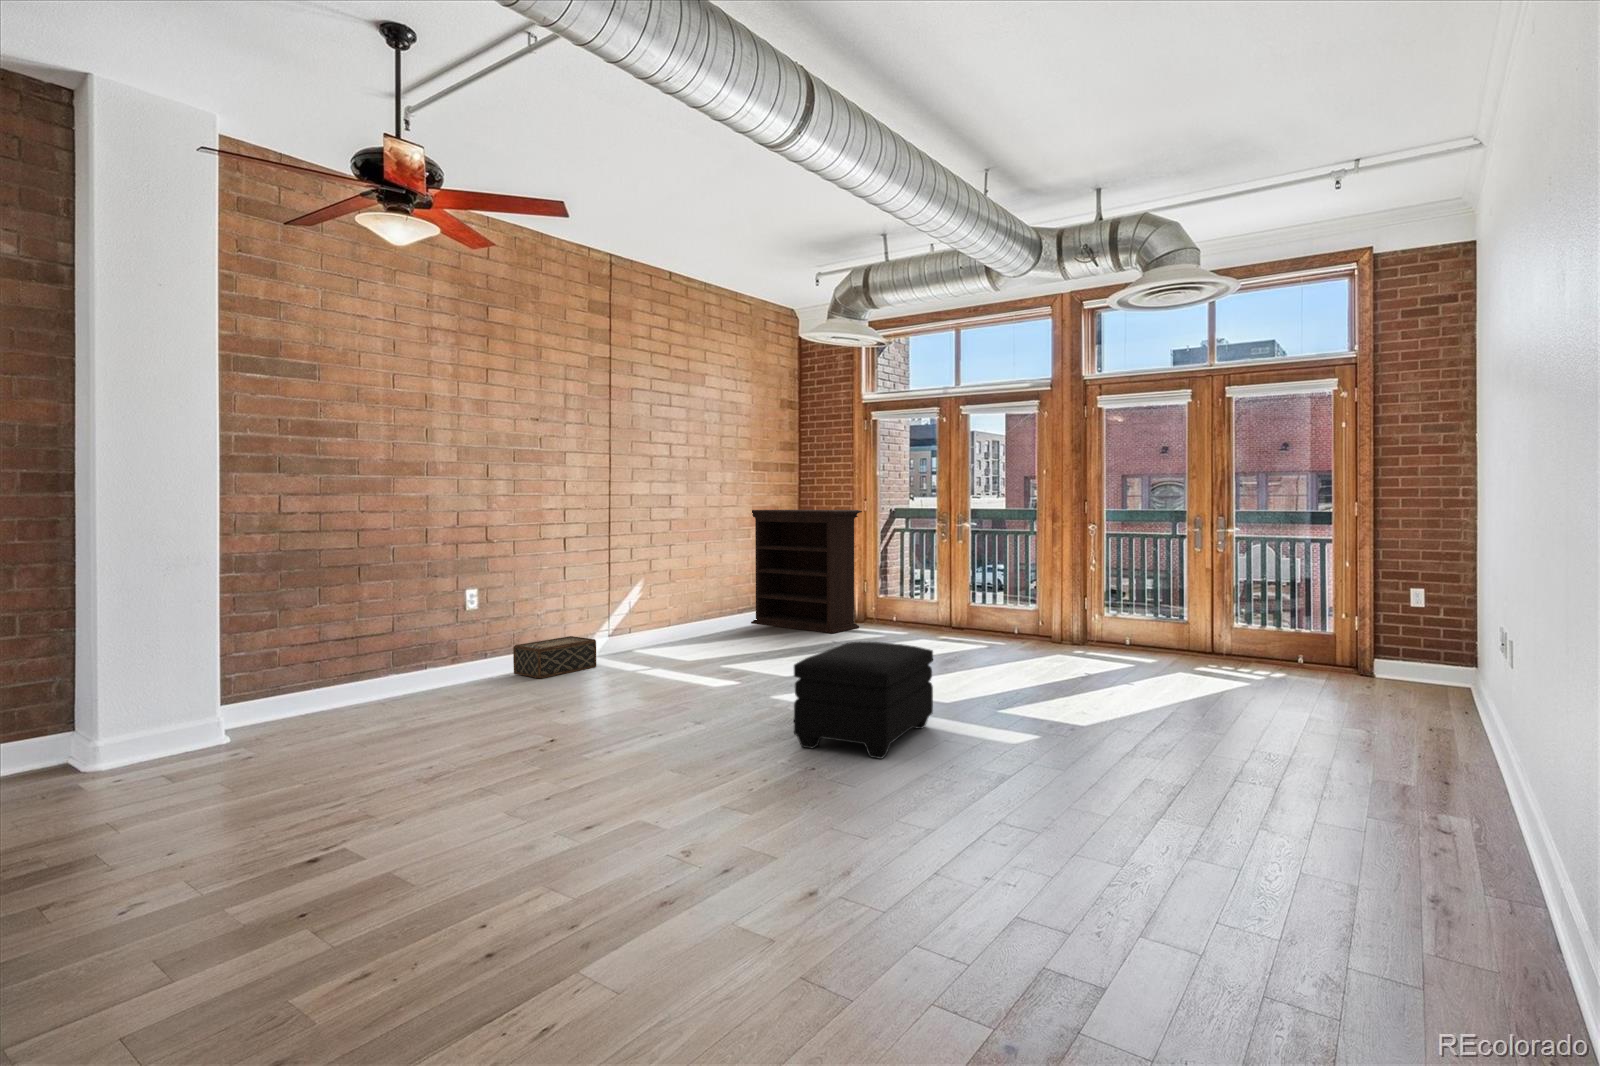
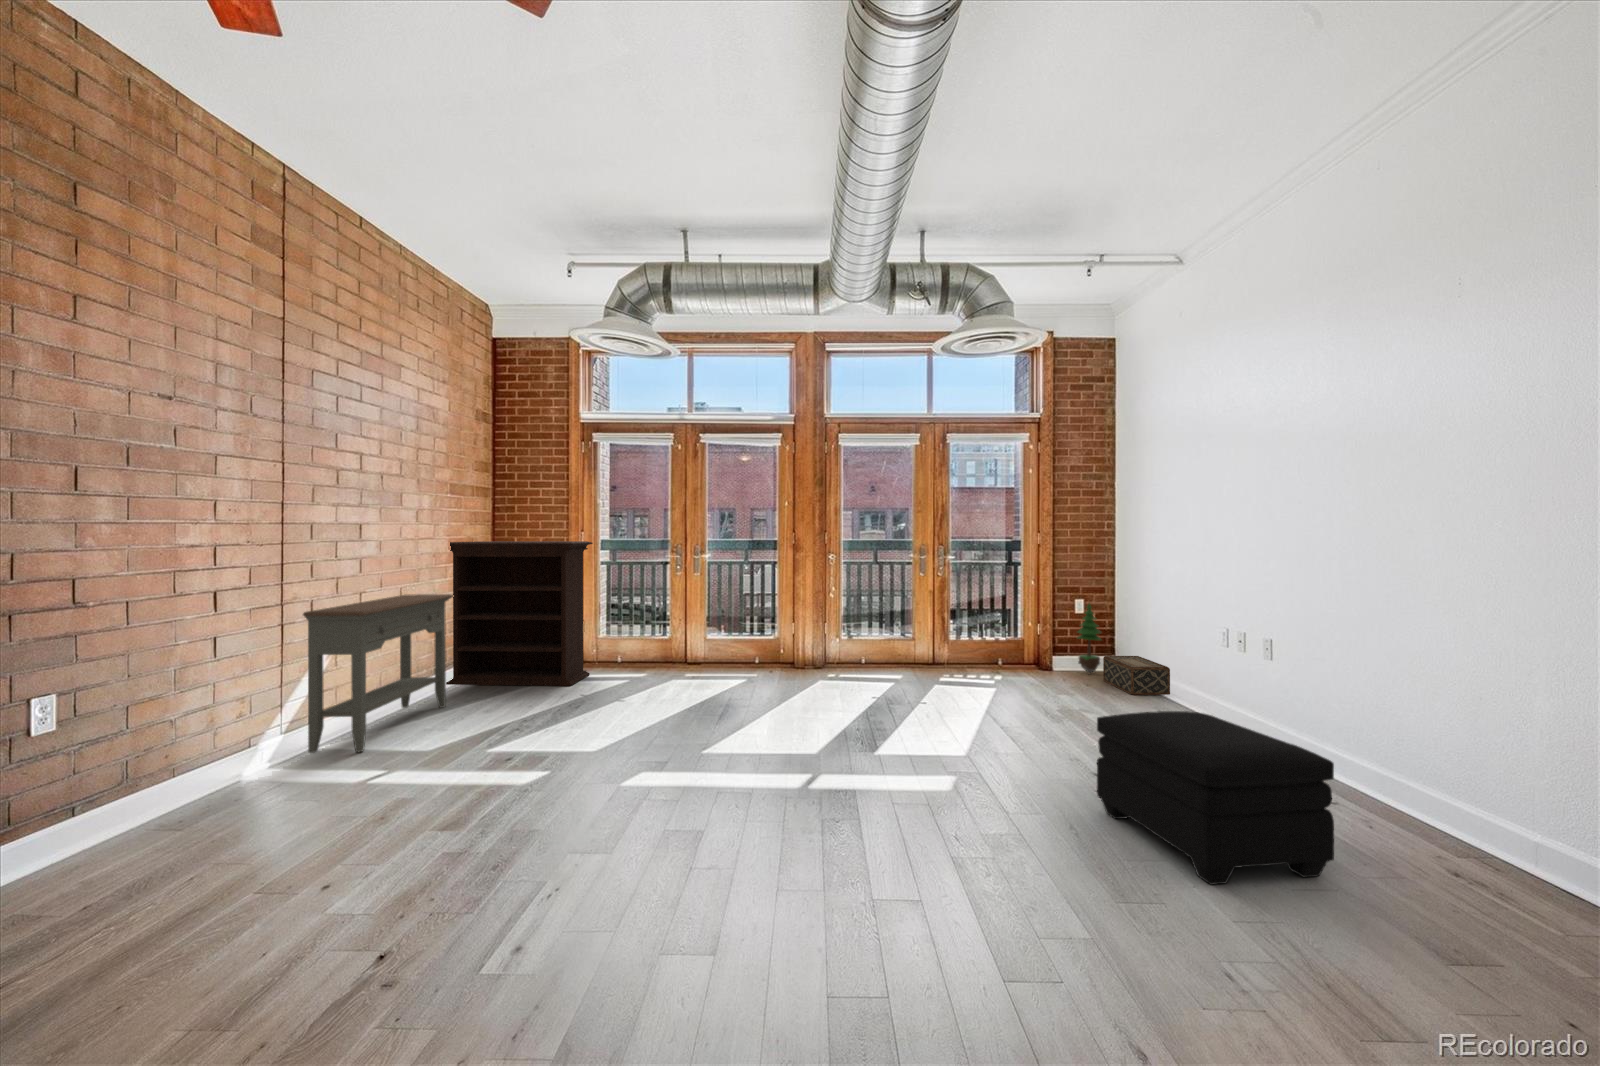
console table: none [621,549,738,654] -> present [303,594,453,753]
potted tree: none [1391,591,1432,682] -> present [1077,604,1101,673]
woven basket: present [513,636,596,678] -> present [1103,656,1170,695]
ottoman: present [794,642,933,759] -> present [1097,711,1334,885]

